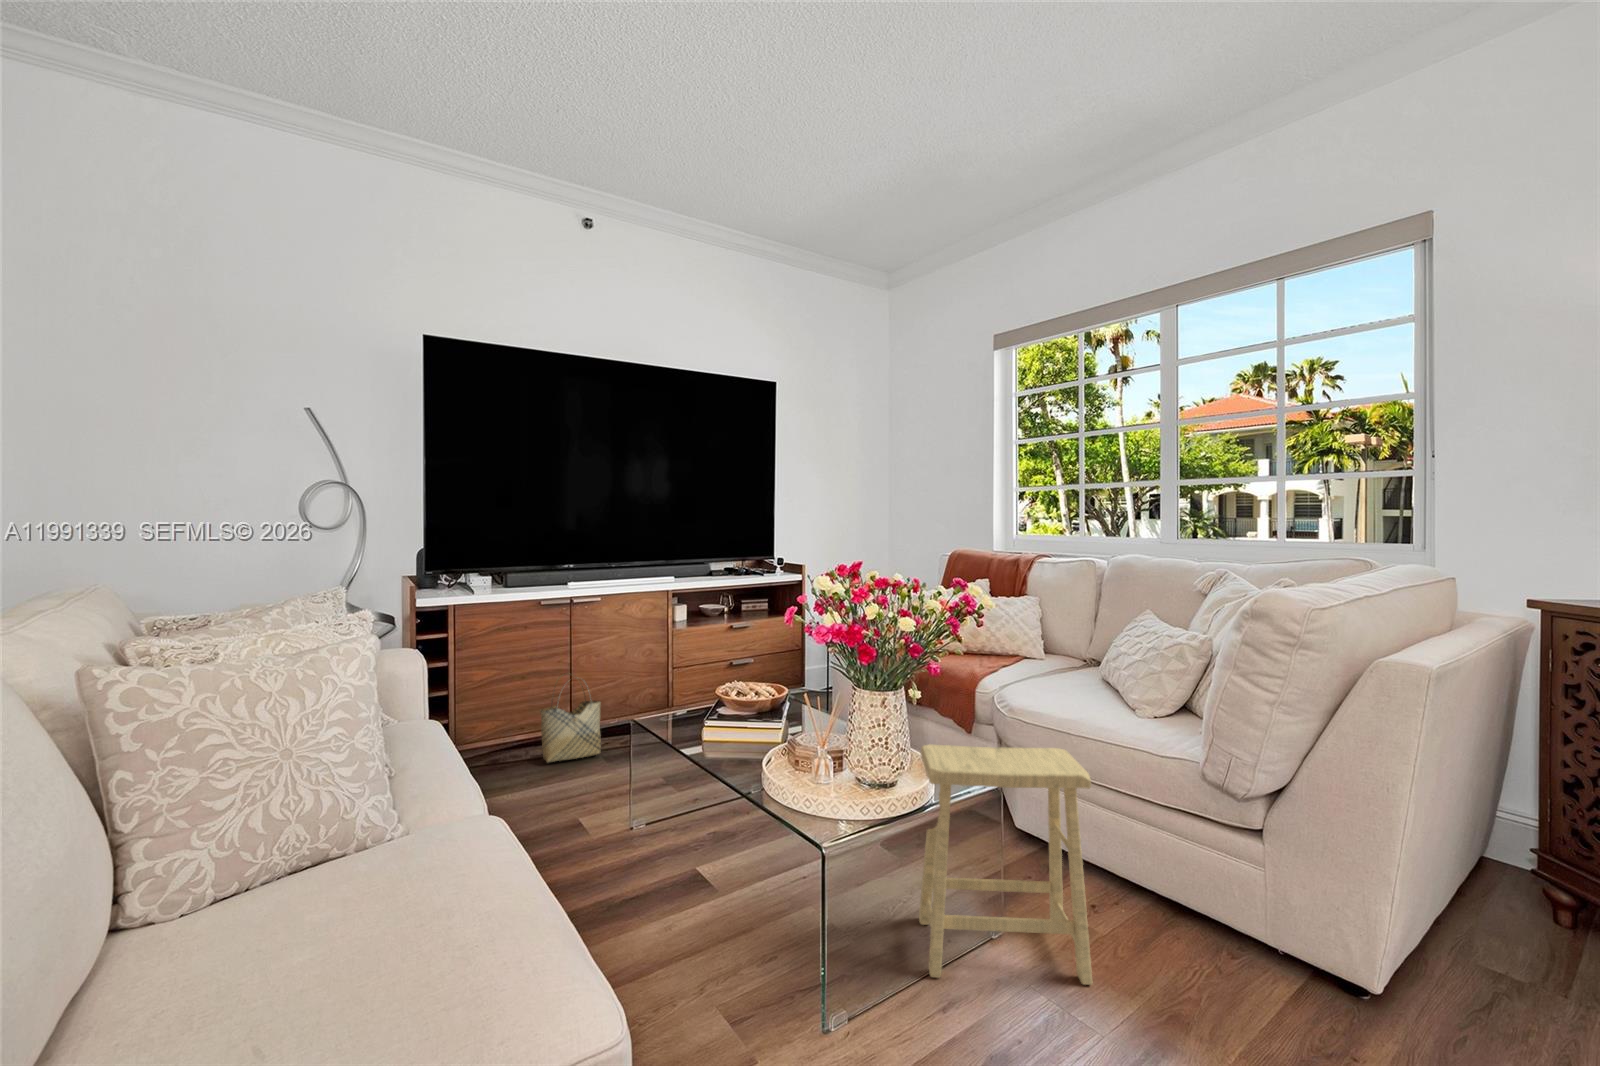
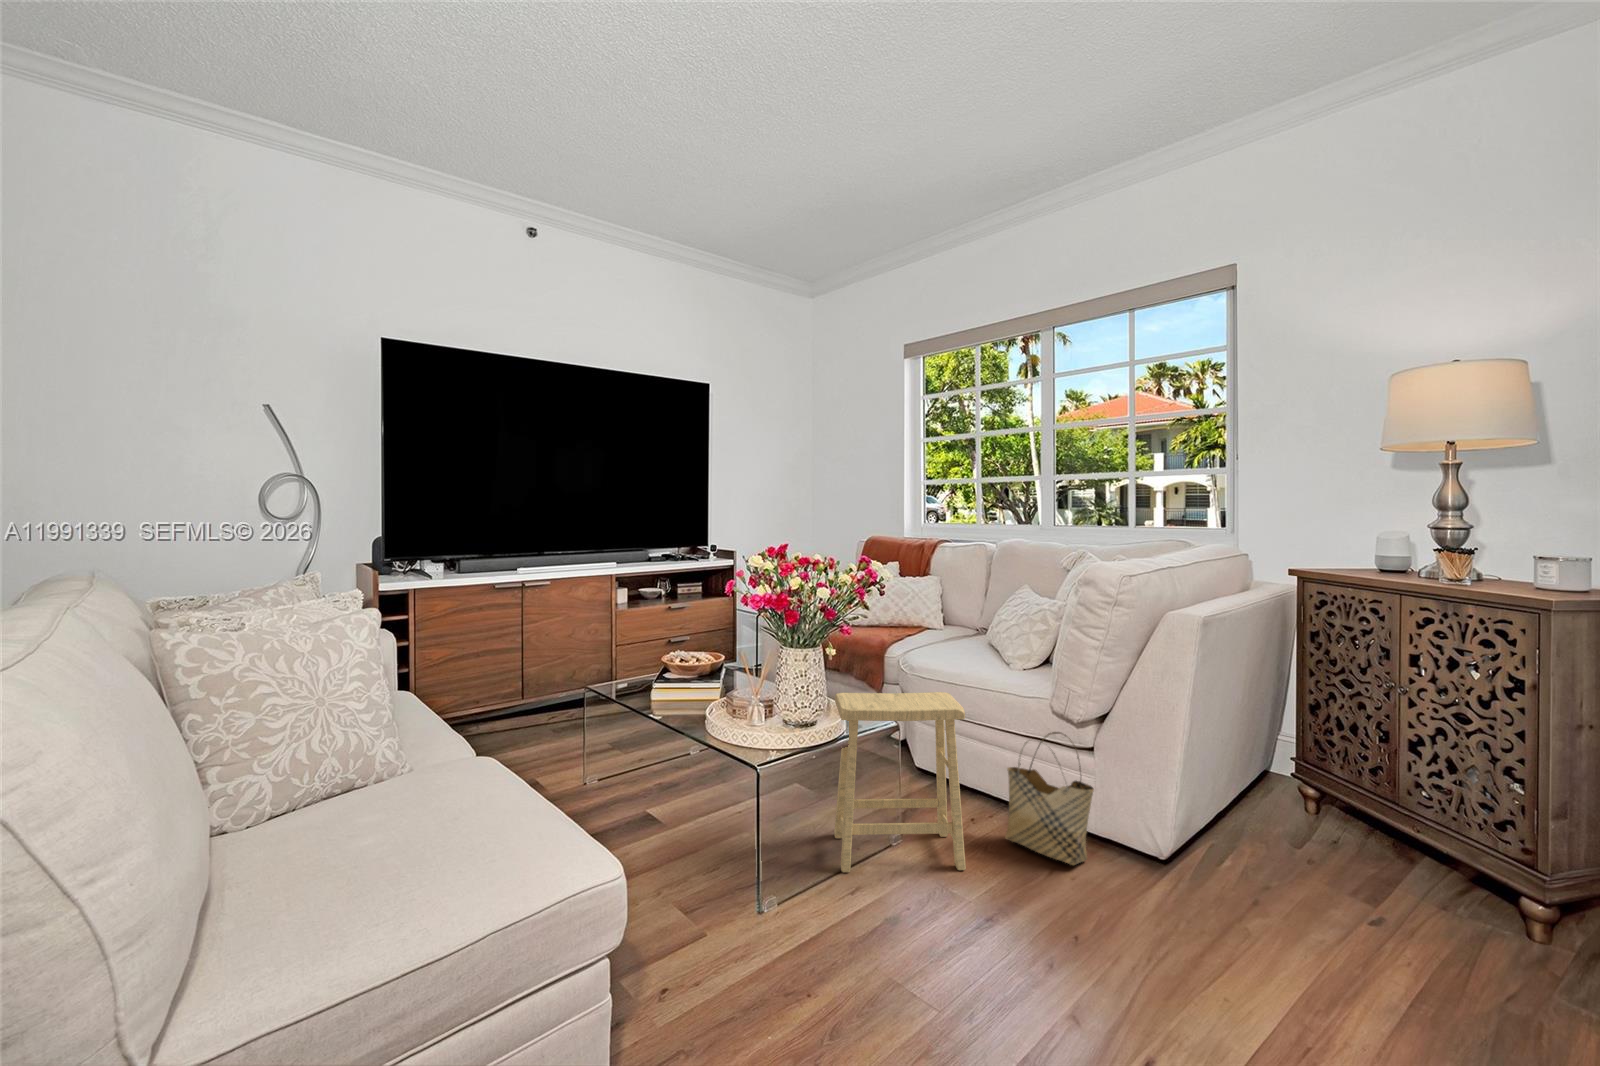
woven basket: present [540,675,601,762] -> present [1005,732,1094,865]

